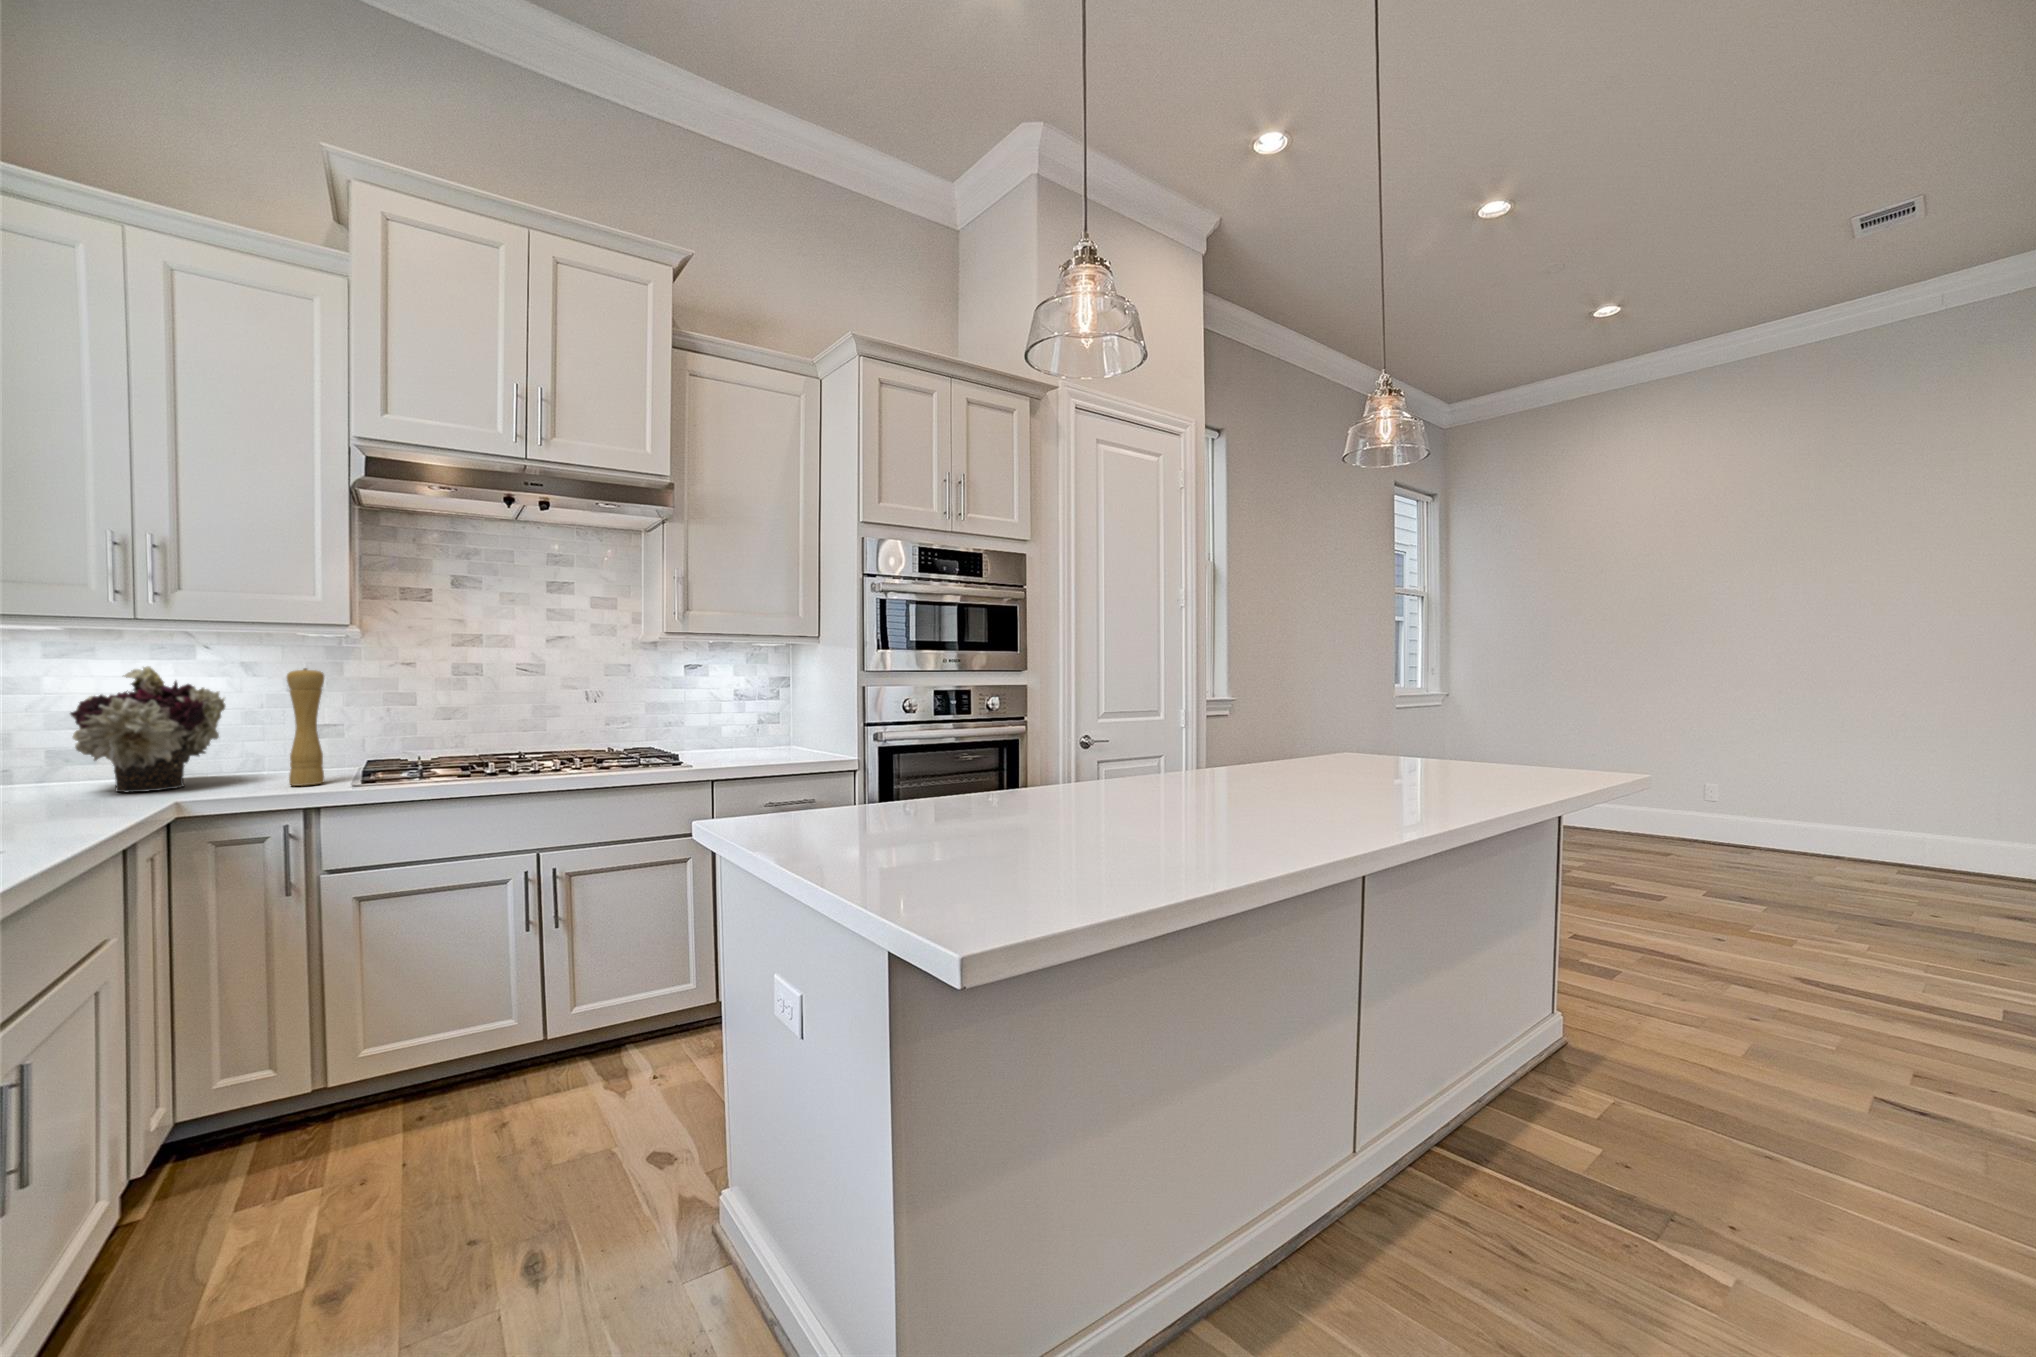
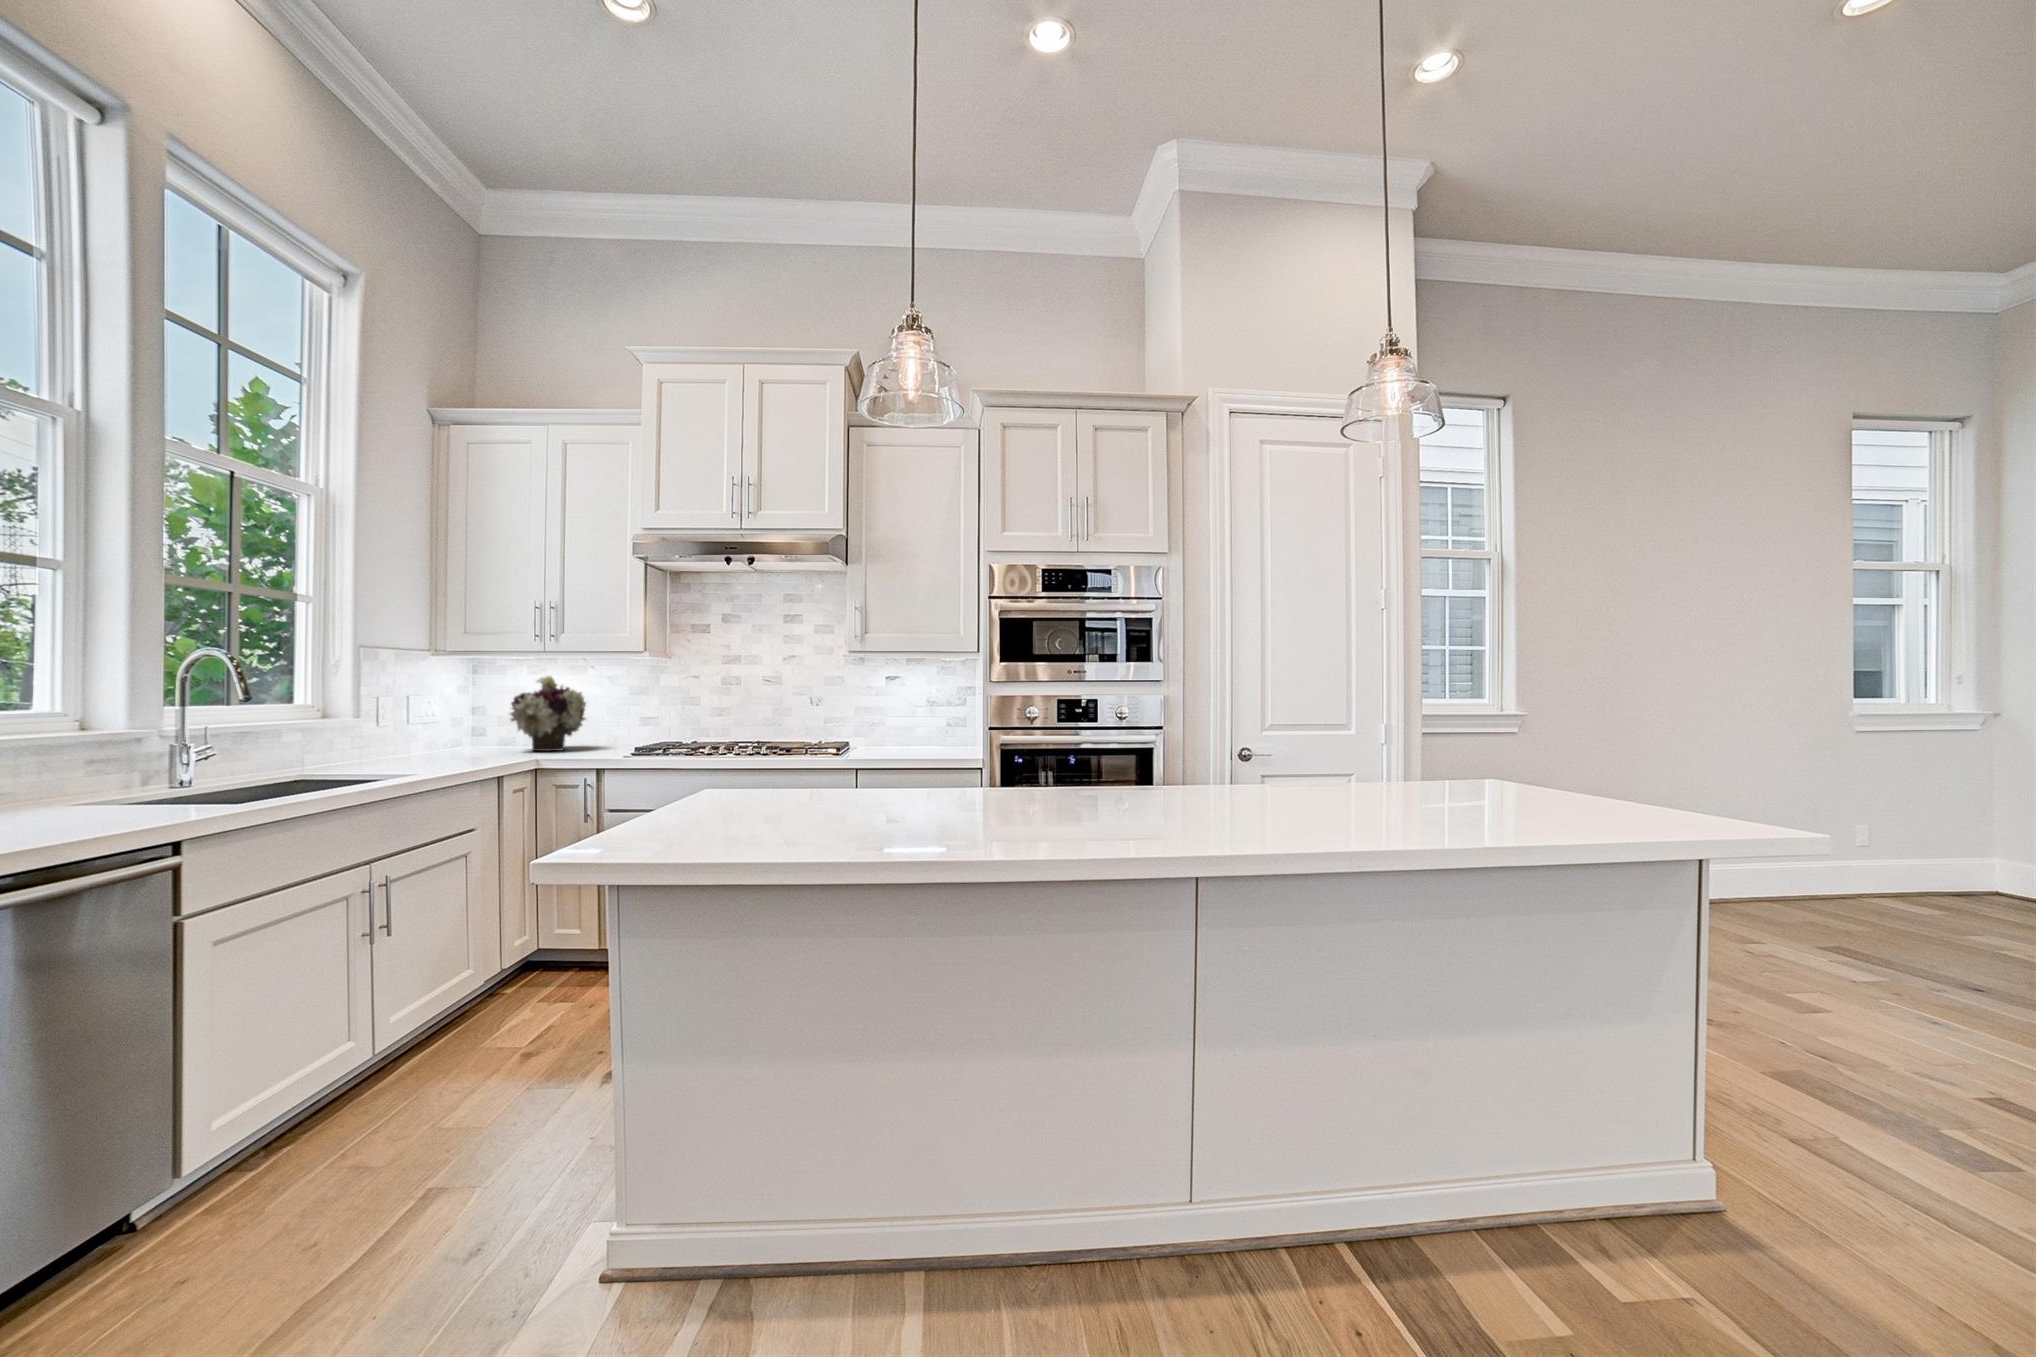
pepper mill: present [287,668,324,786] -> none [602,677,623,754]

